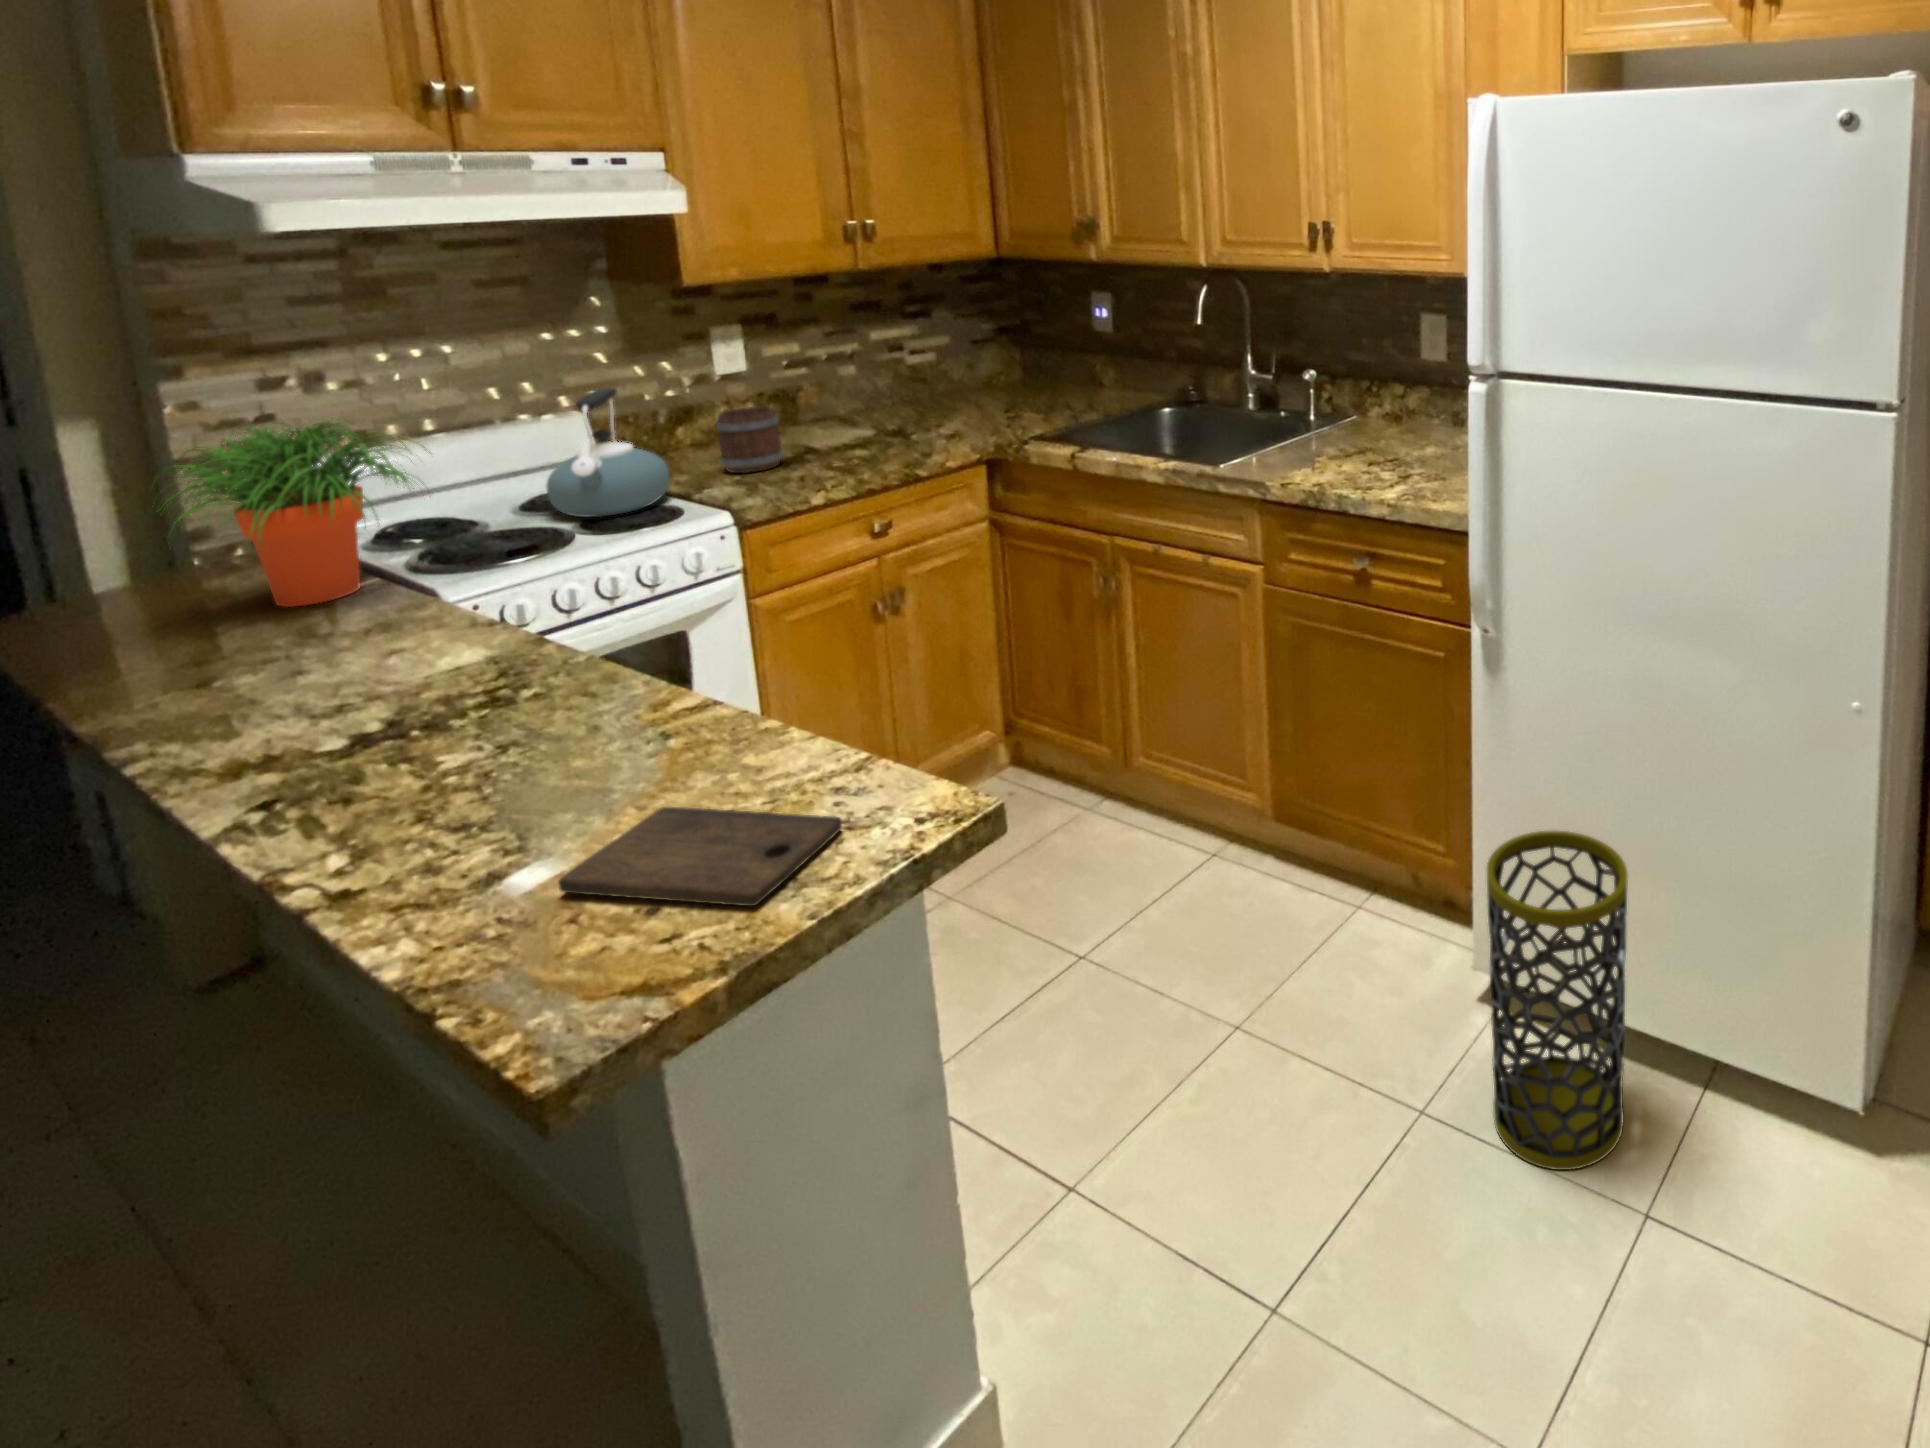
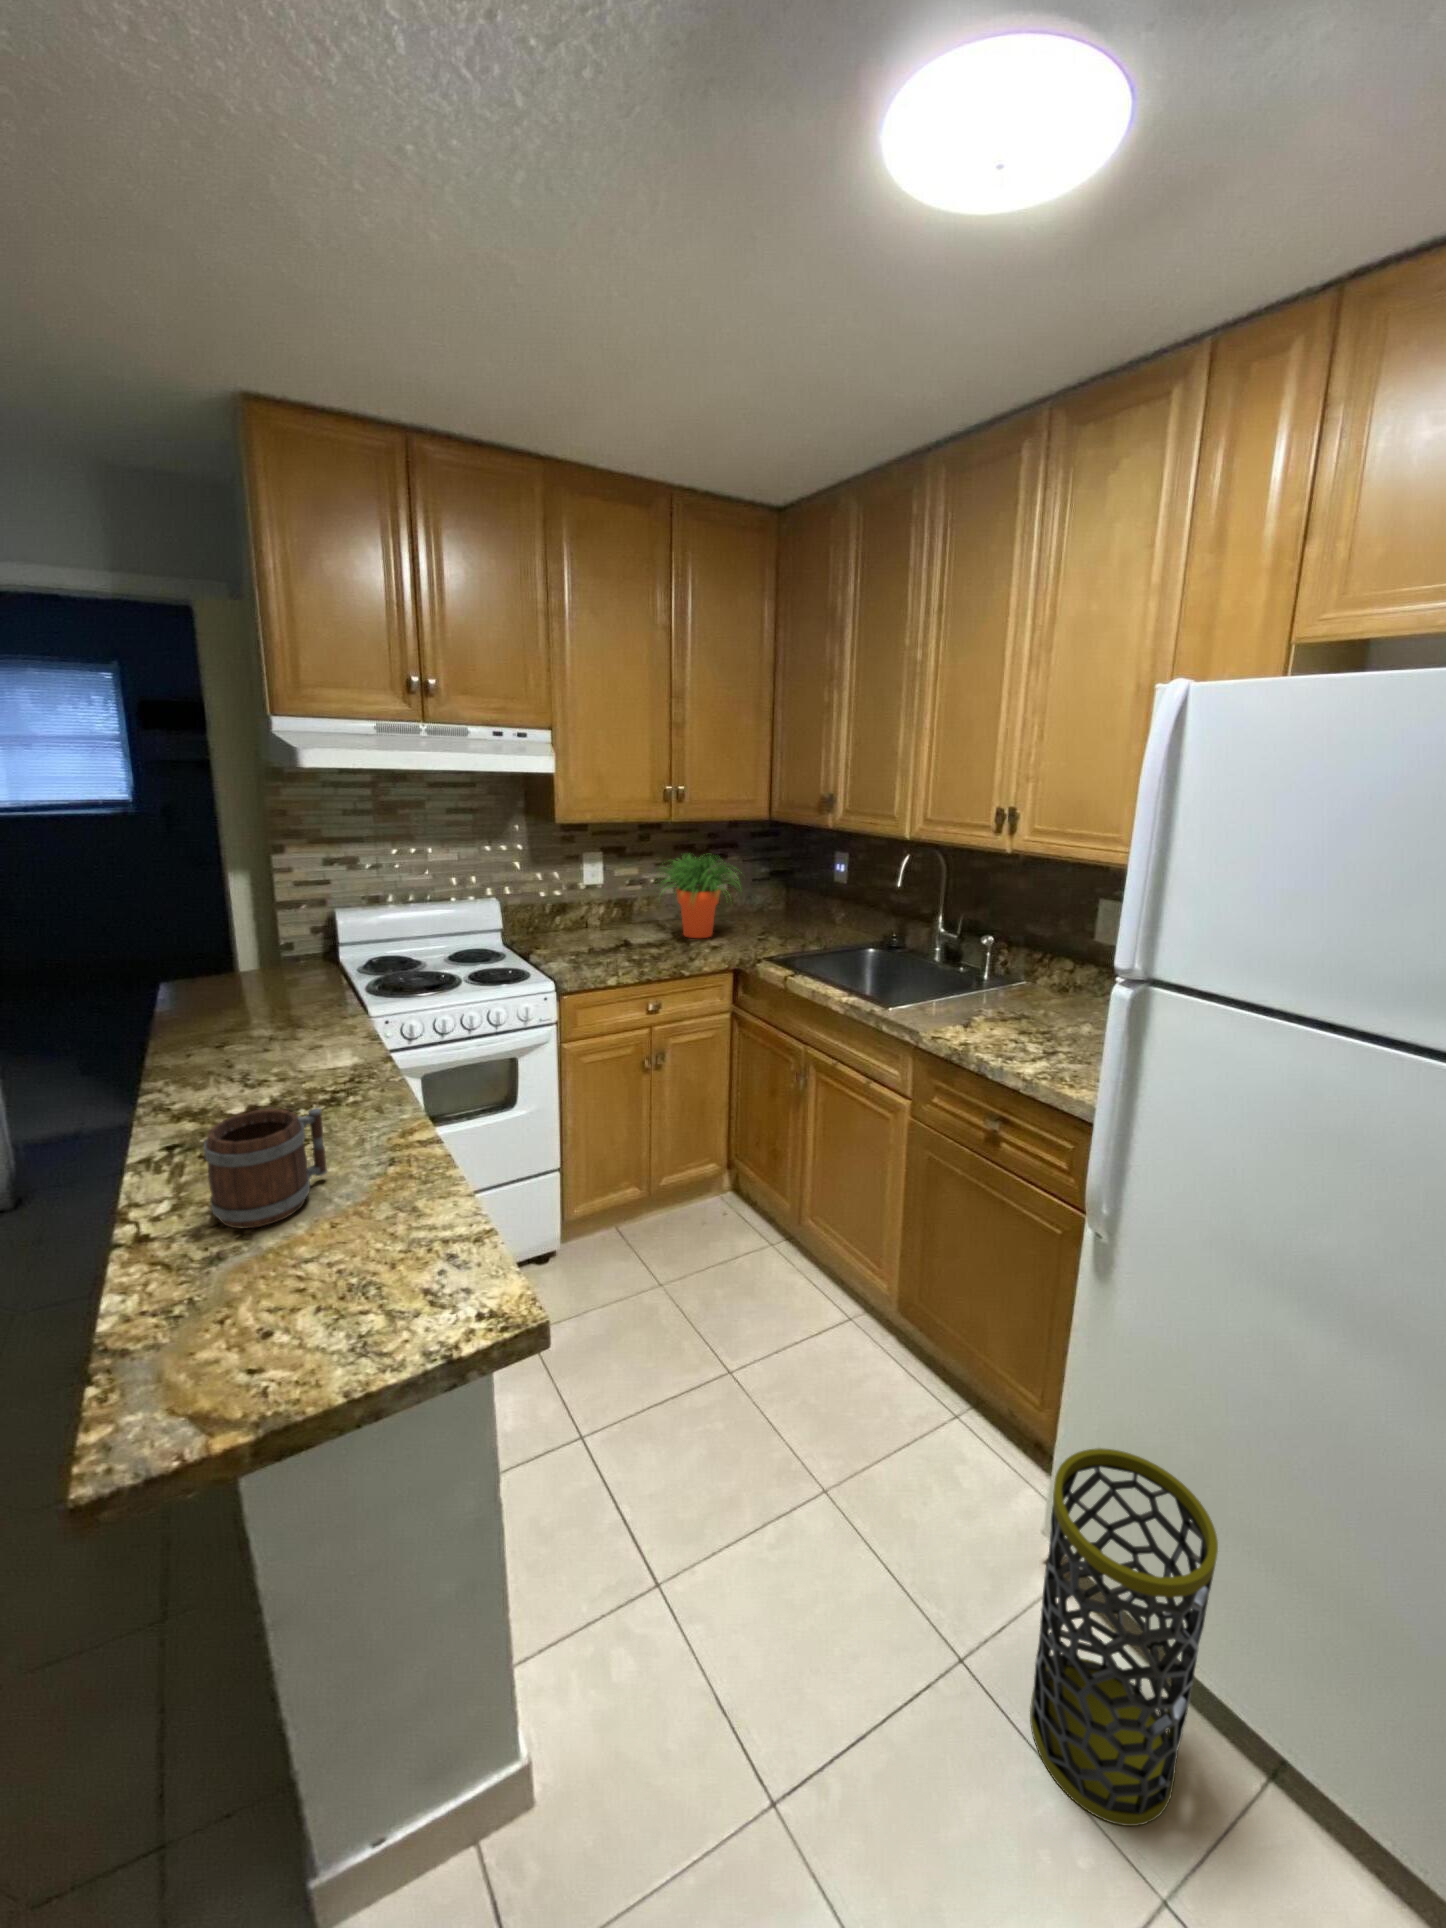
kettle: present [546,388,670,517] -> none [460,886,530,971]
mug: present [716,407,783,473] -> present [204,1108,327,1229]
potted plant: present [153,418,430,607] -> present [651,854,742,938]
cutting board: present [559,807,842,906] -> none [226,1233,424,1367]

